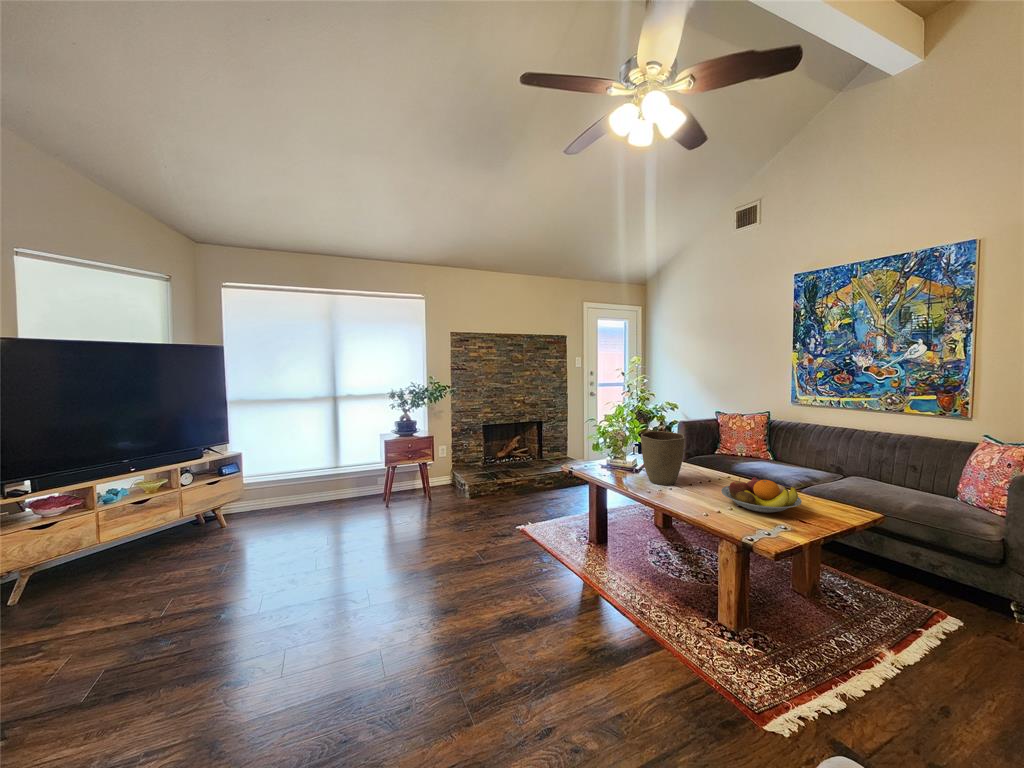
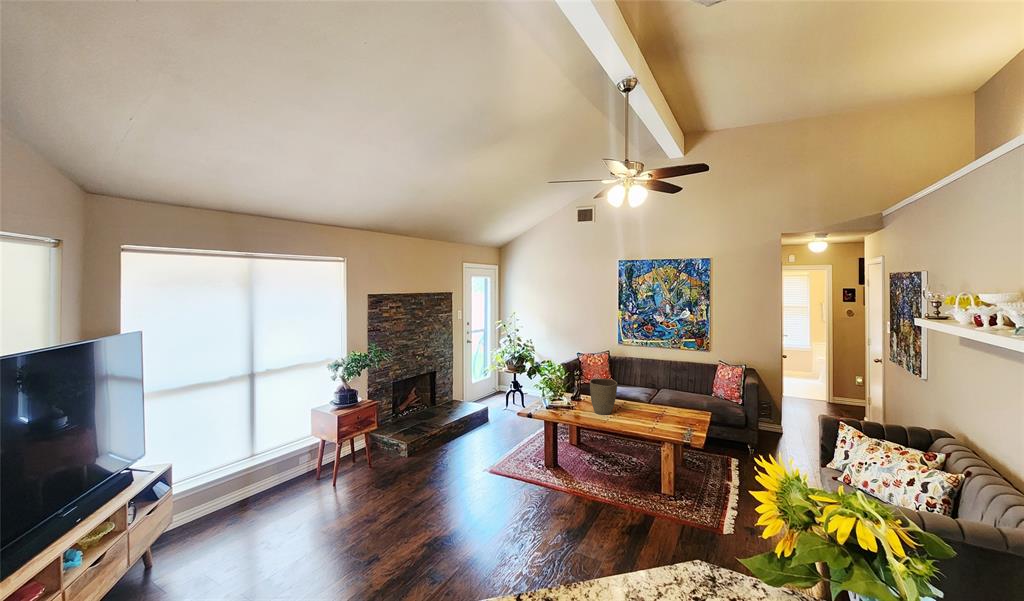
fruit bowl: present [721,477,802,513] -> none [645,401,686,421]

